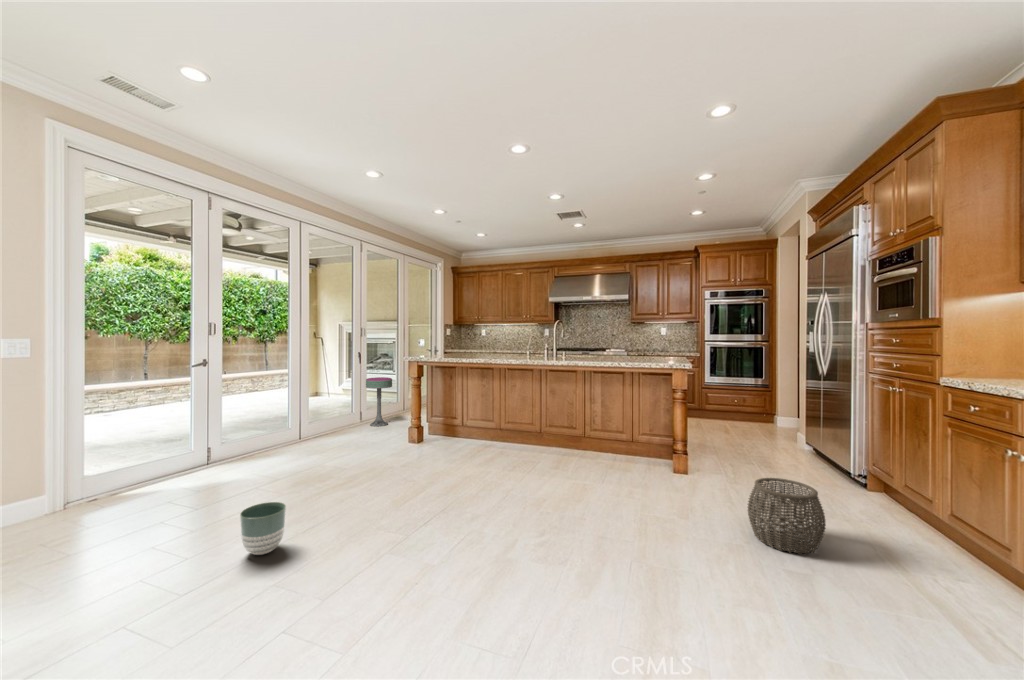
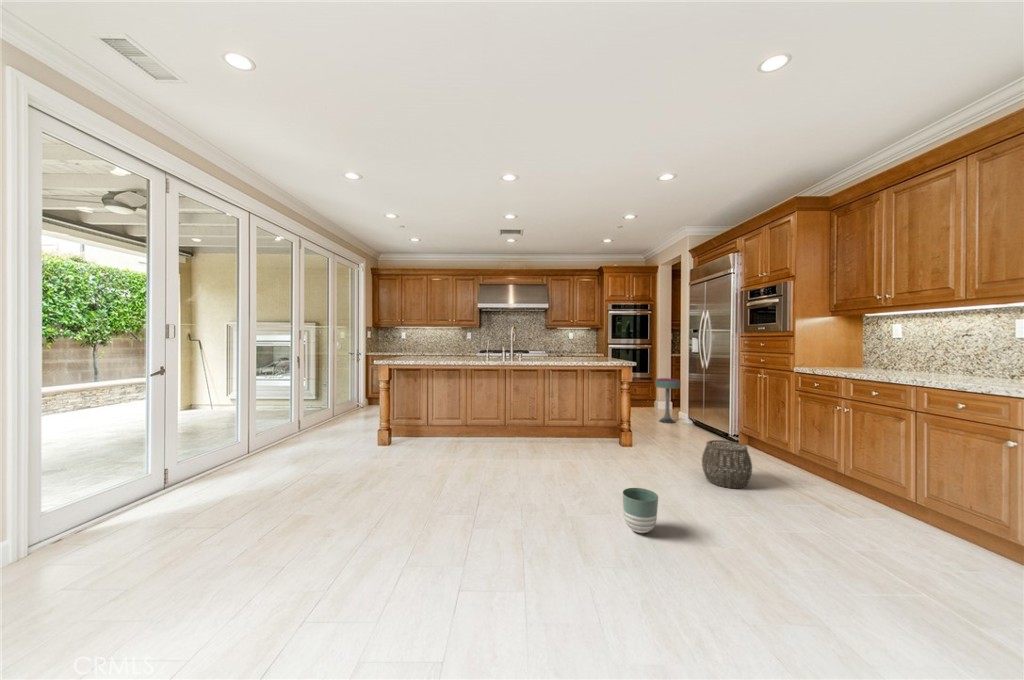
bar stool: present [366,377,392,426] -> present [655,378,680,423]
planter: present [240,502,286,555] -> present [623,488,658,533]

